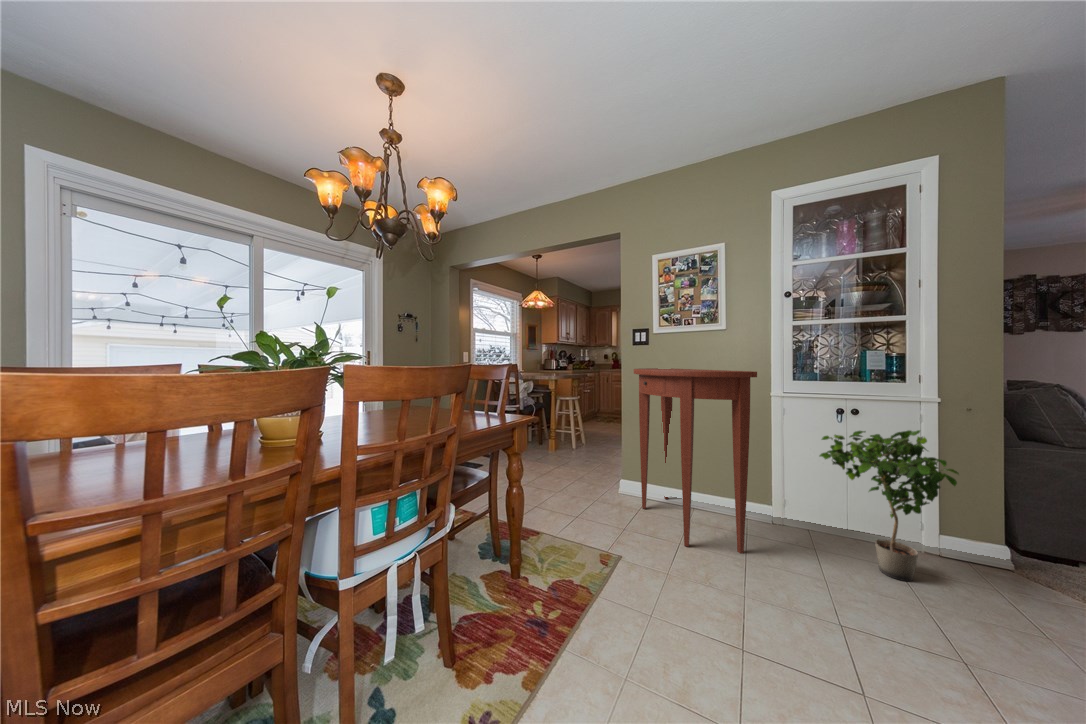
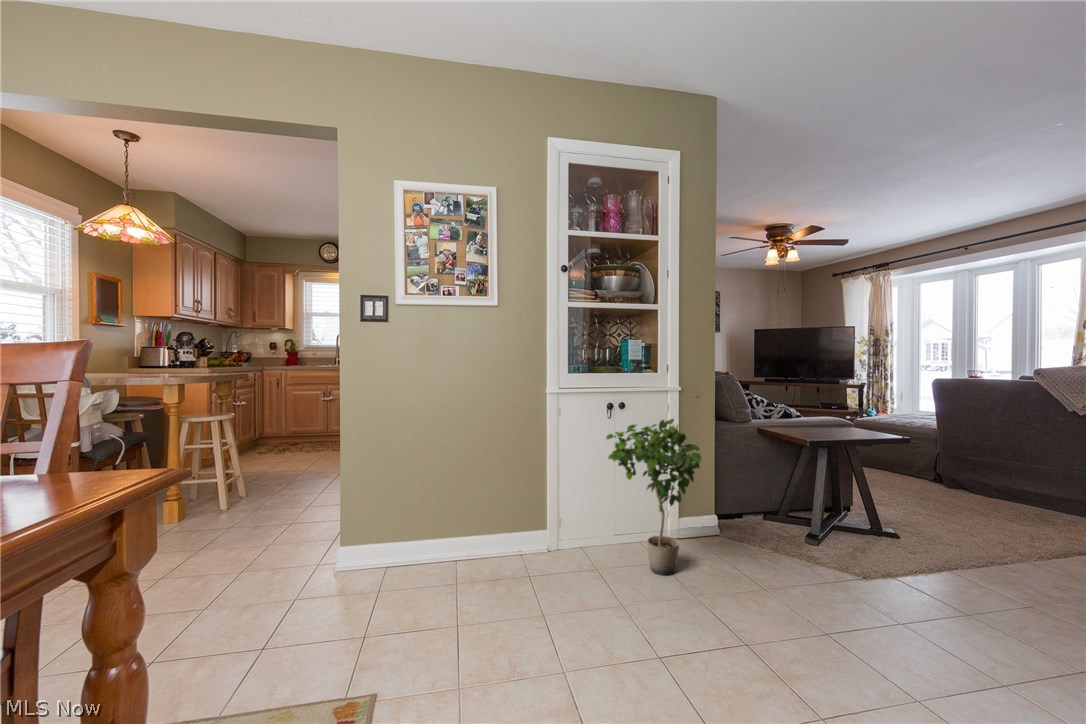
console table: present [634,368,757,554] -> none [372,358,553,624]

